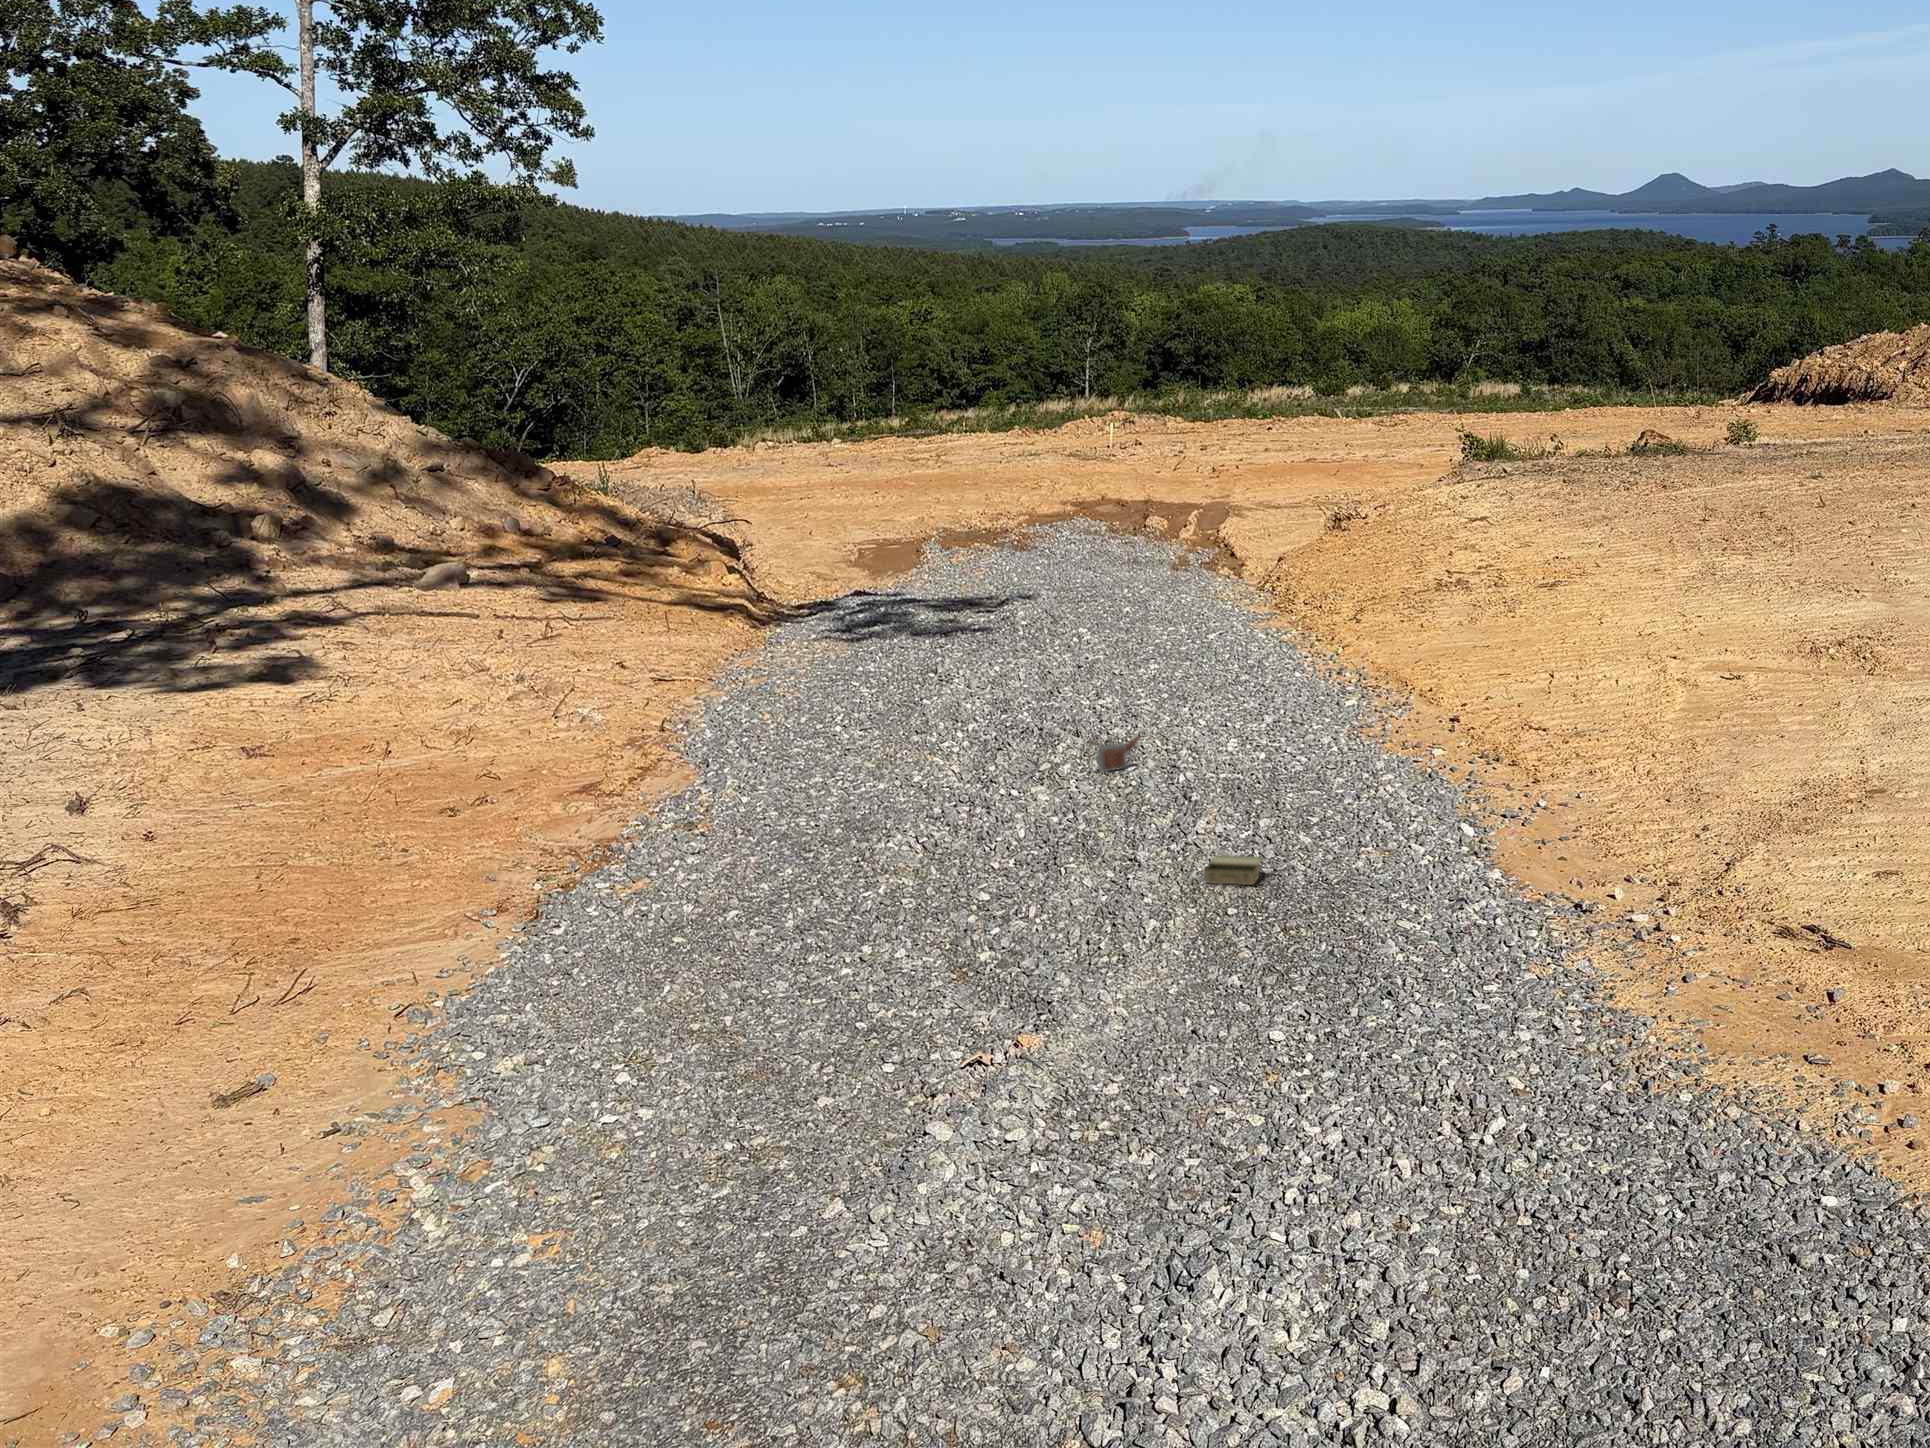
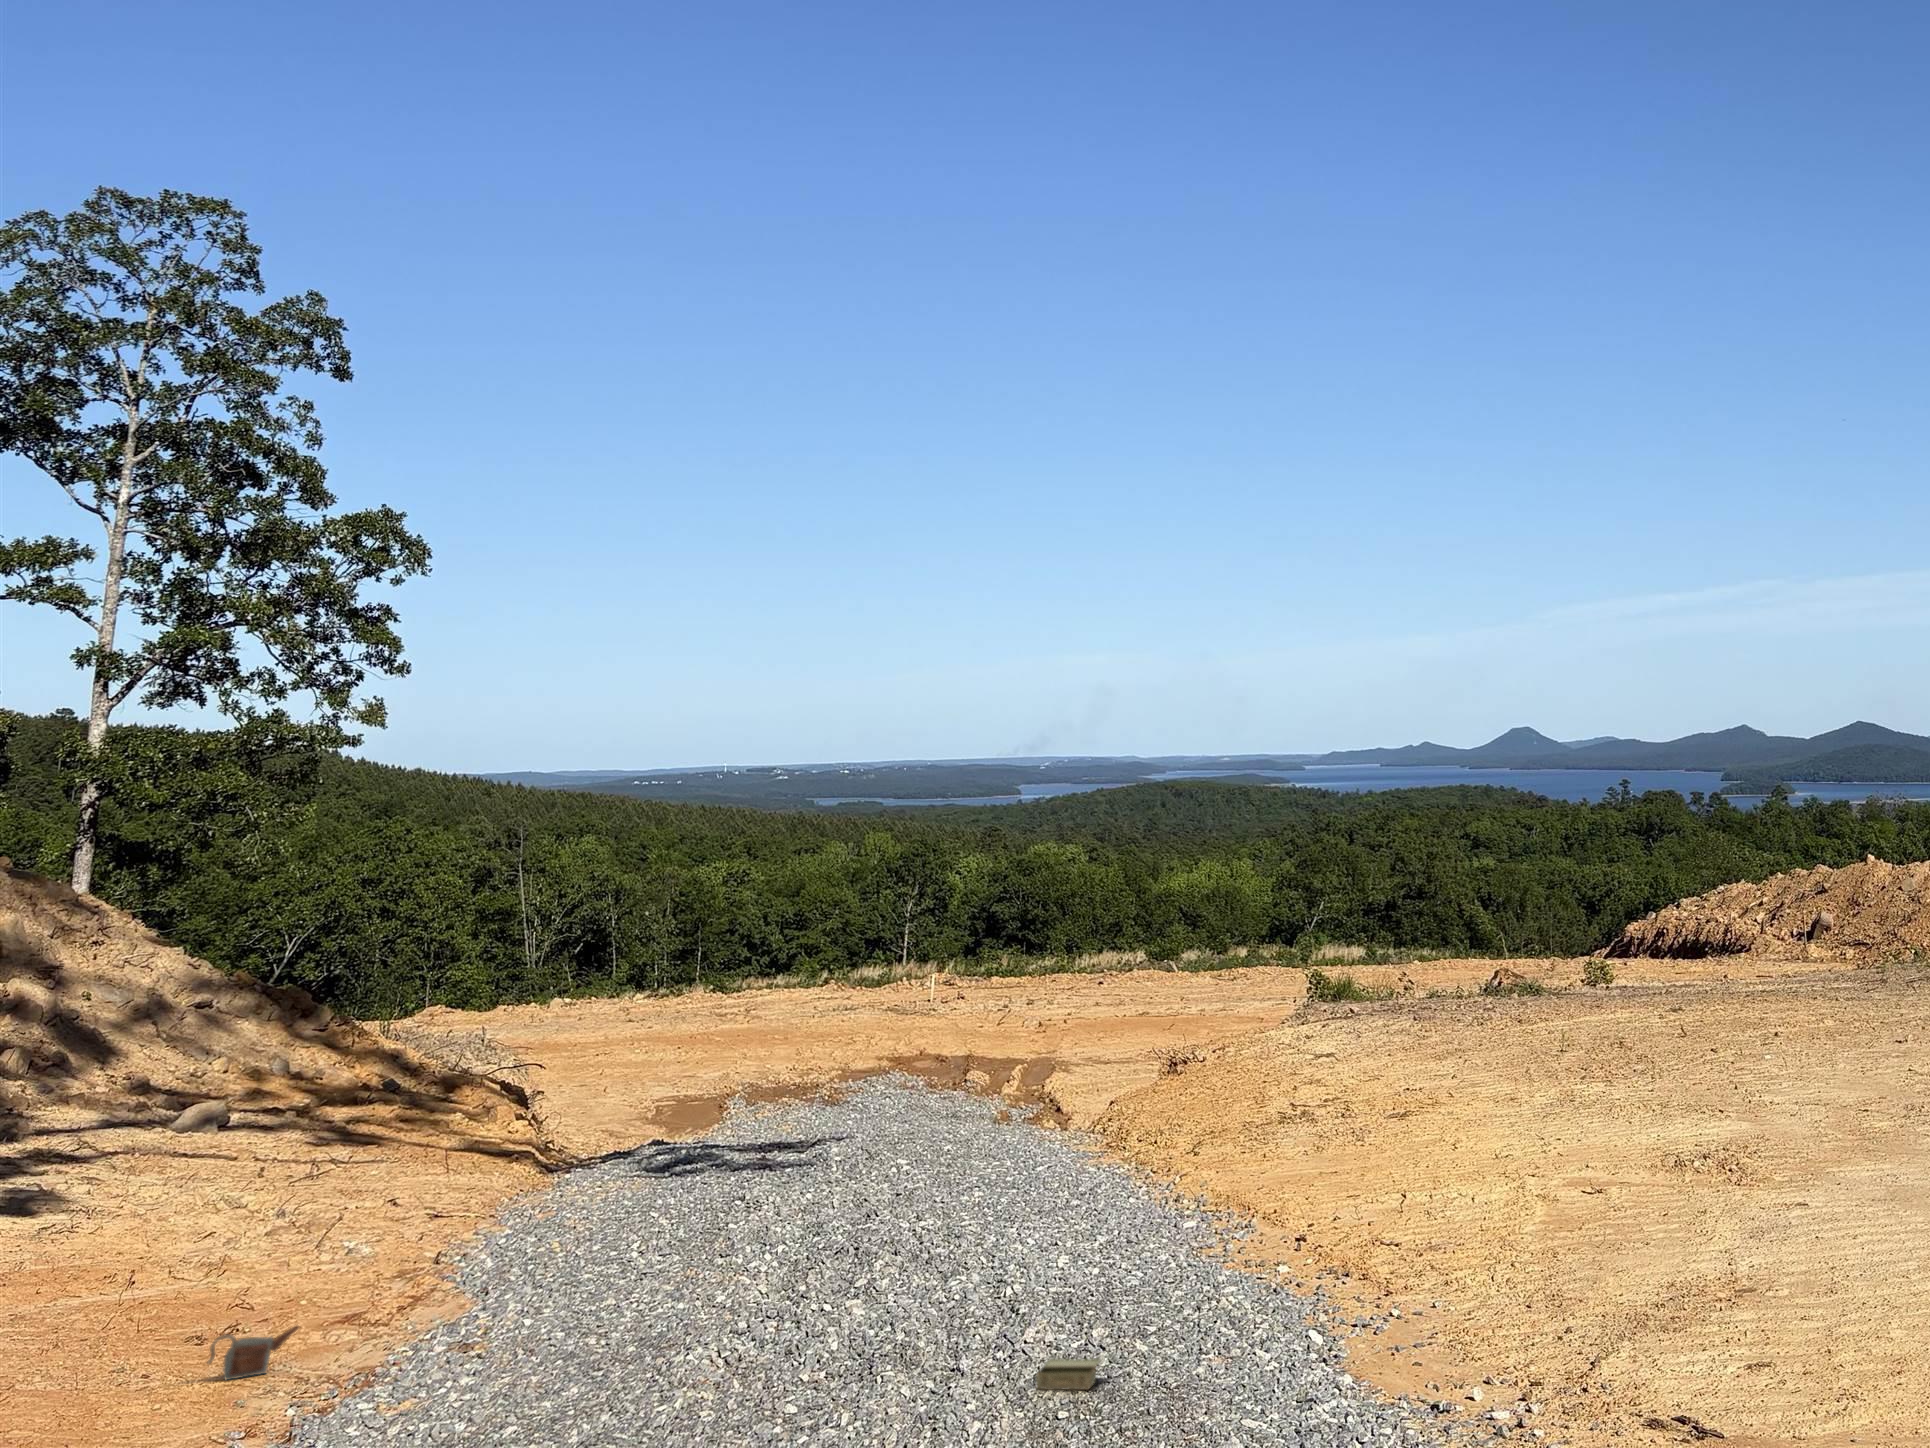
watering can: present [1087,736,1140,772] -> present [207,1326,299,1380]

